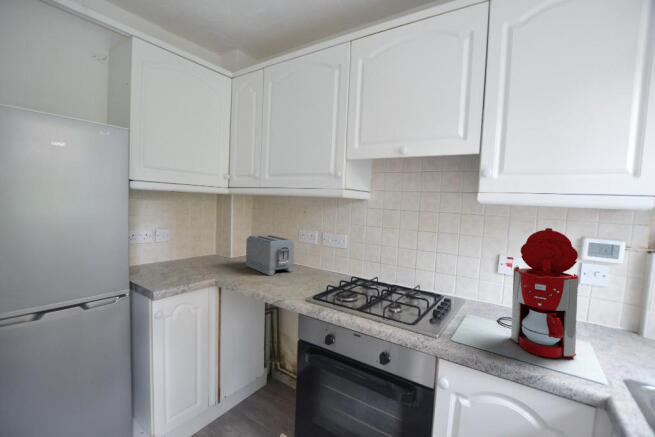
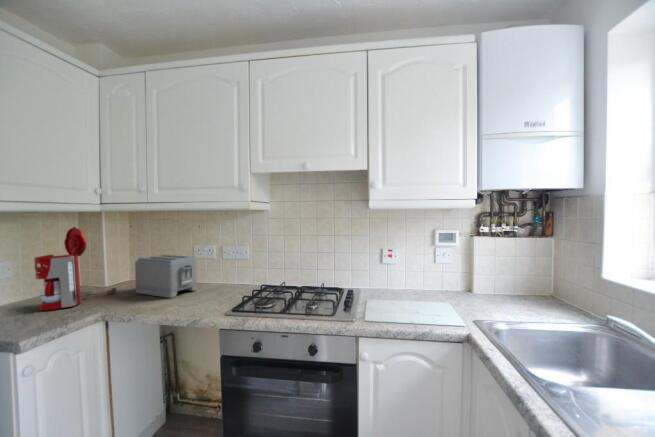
coffee maker: present [498,228,579,358] -> present [34,227,117,311]

